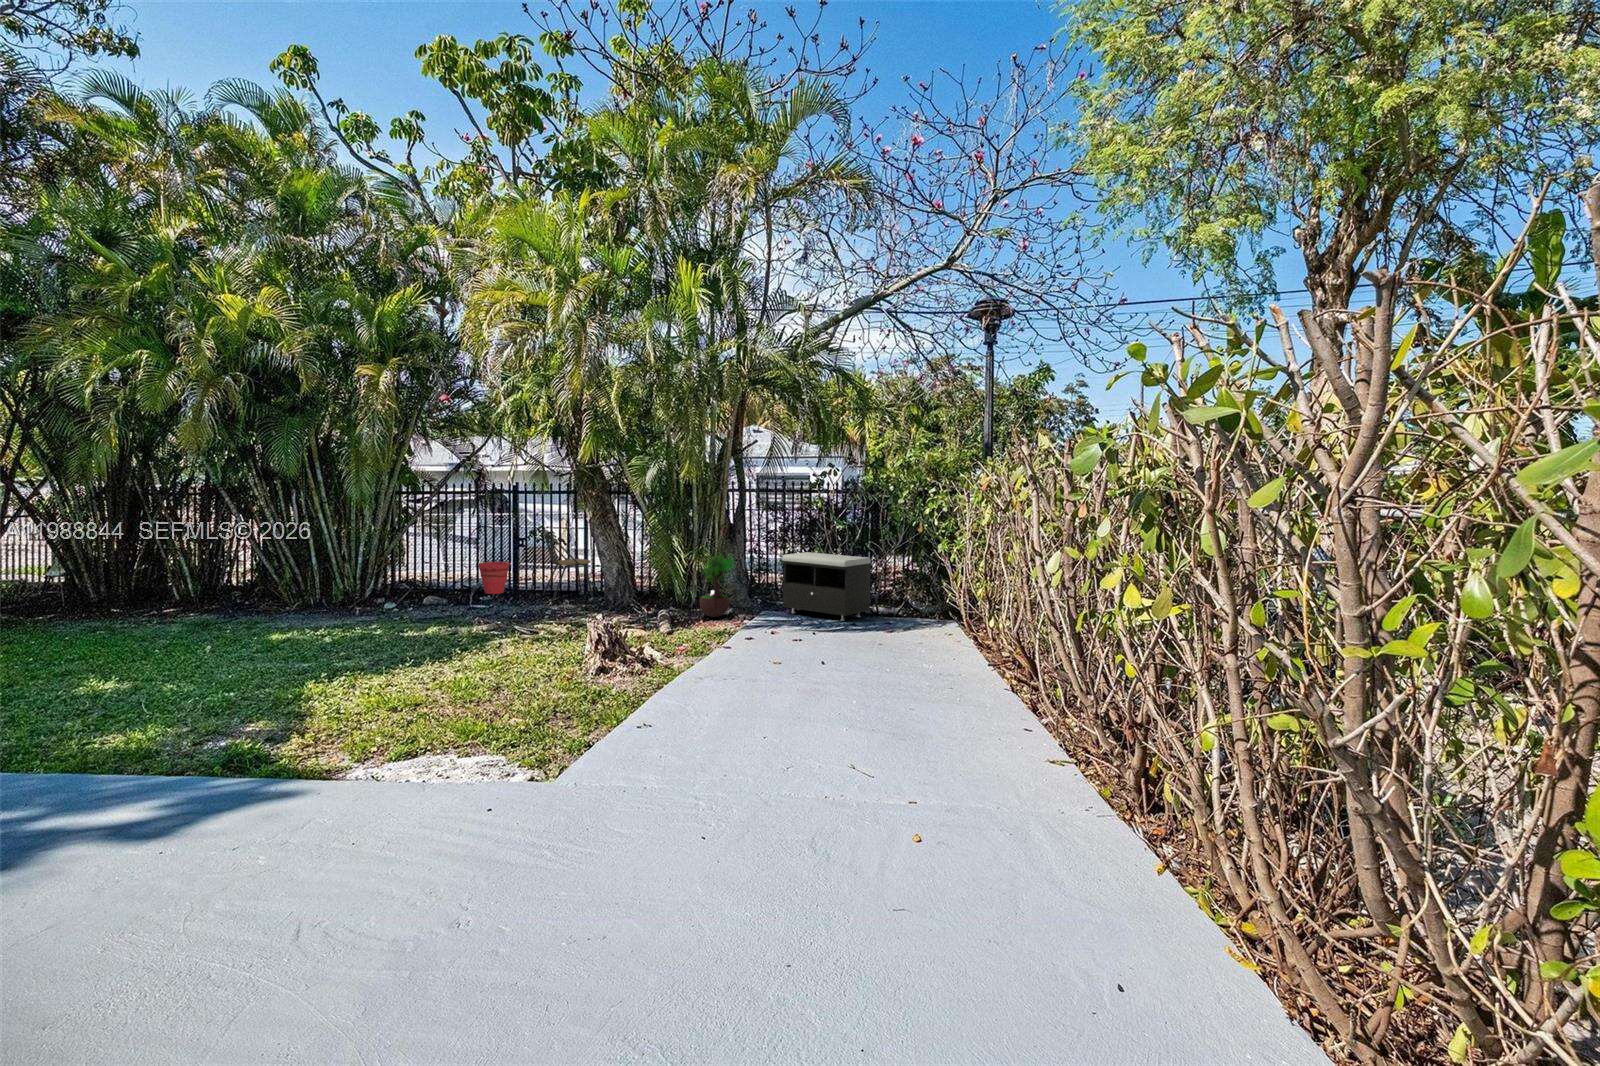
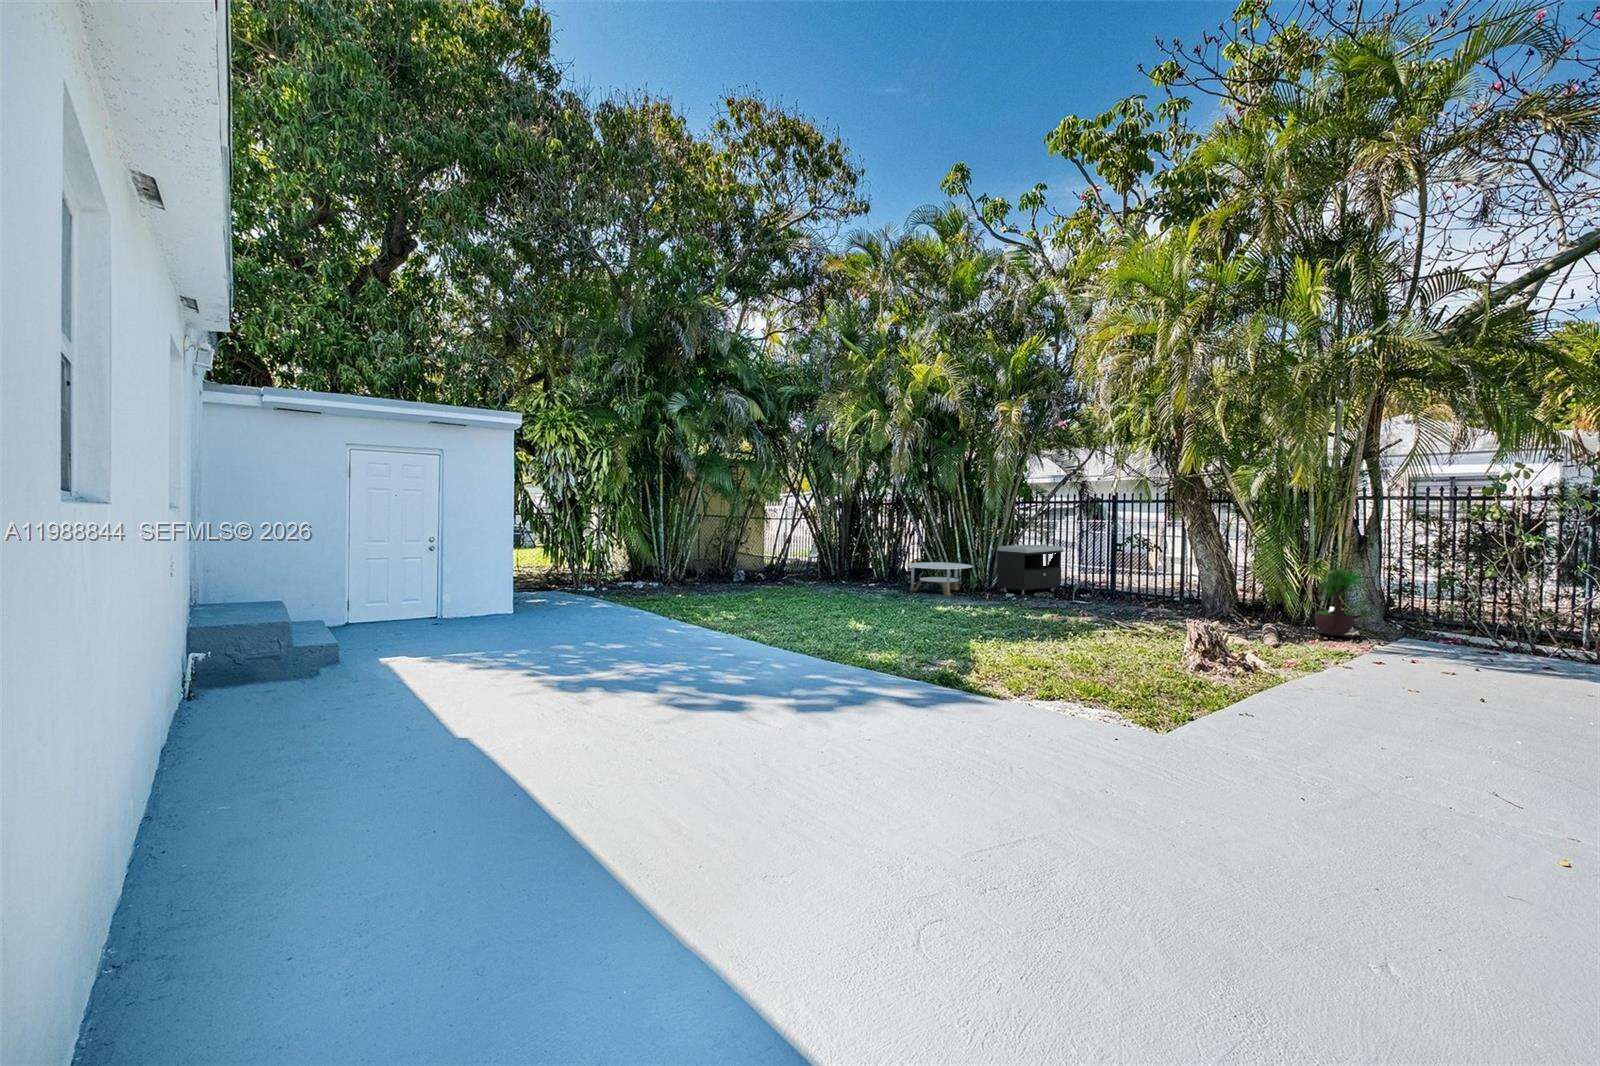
chair: present [543,533,593,600] -> none [1138,541,1190,605]
storage bench: present [782,552,871,621] -> present [997,545,1063,594]
bucket: present [478,562,510,594] -> none [1079,566,1107,595]
round table: none [247,568,345,611] -> present [907,562,973,596]

